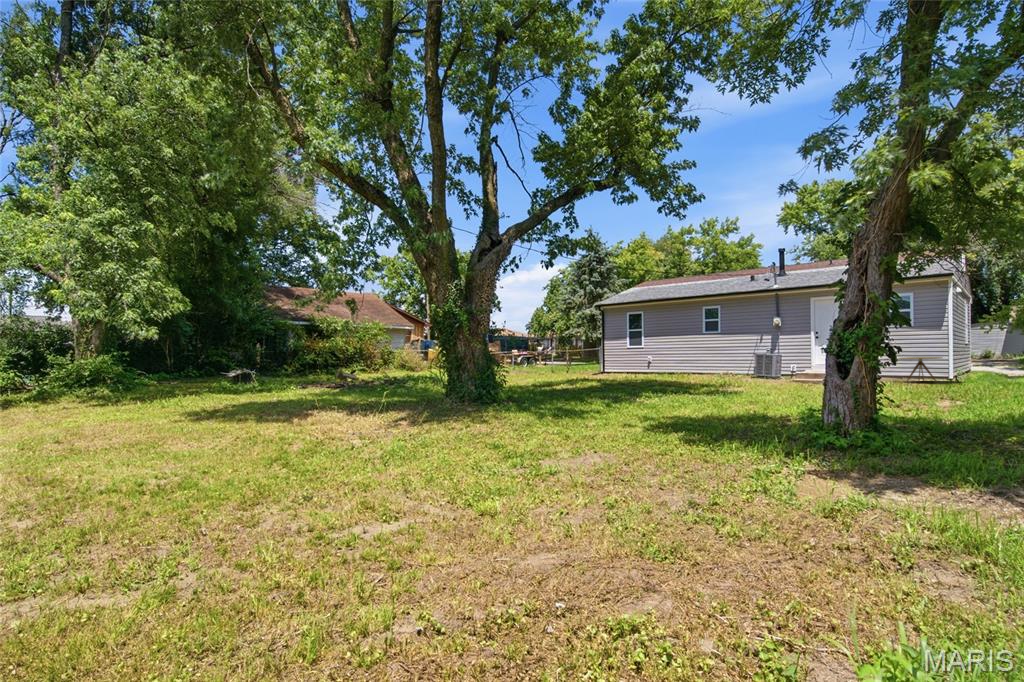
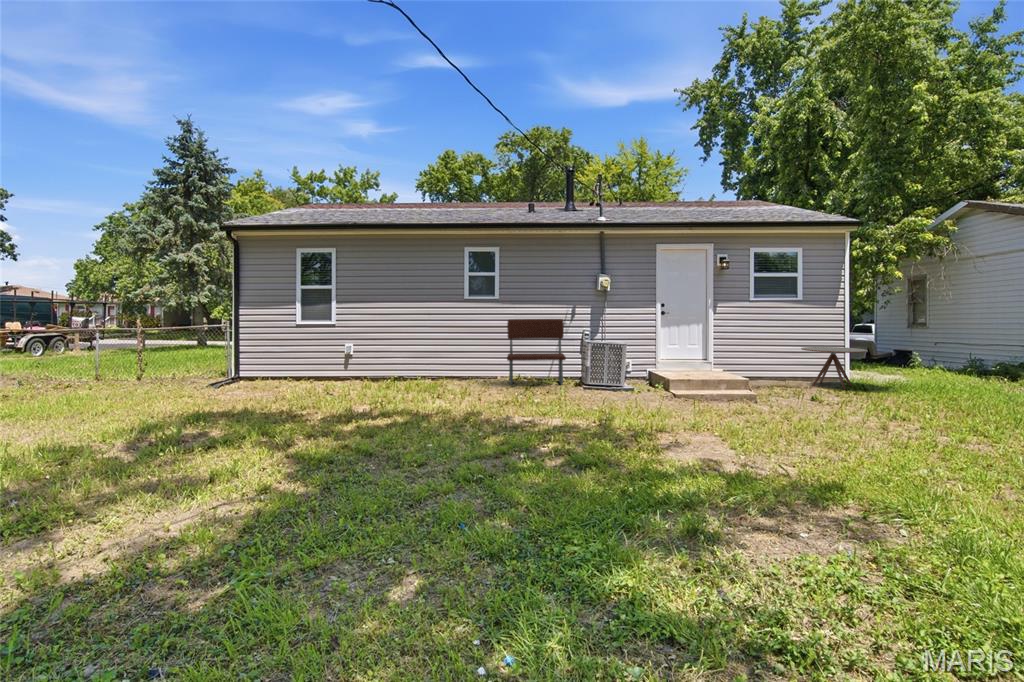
bench: none [716,343,753,379] -> present [507,319,566,385]

